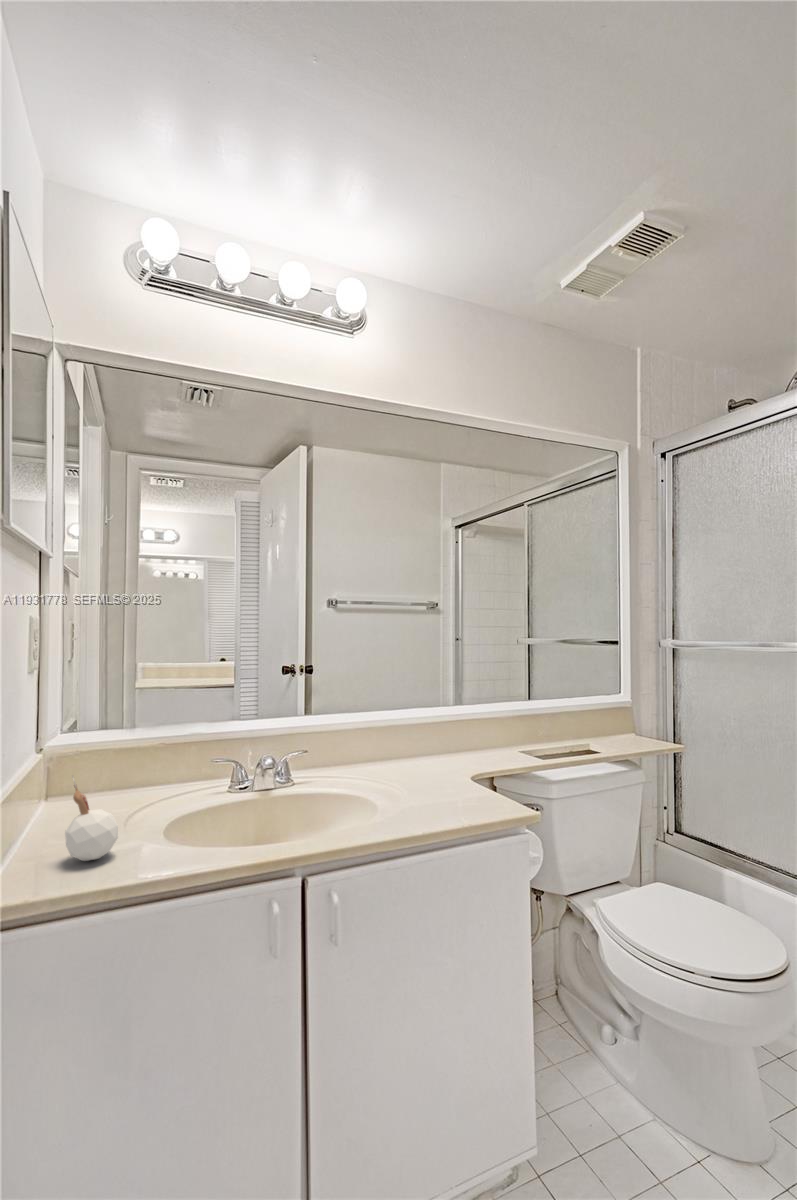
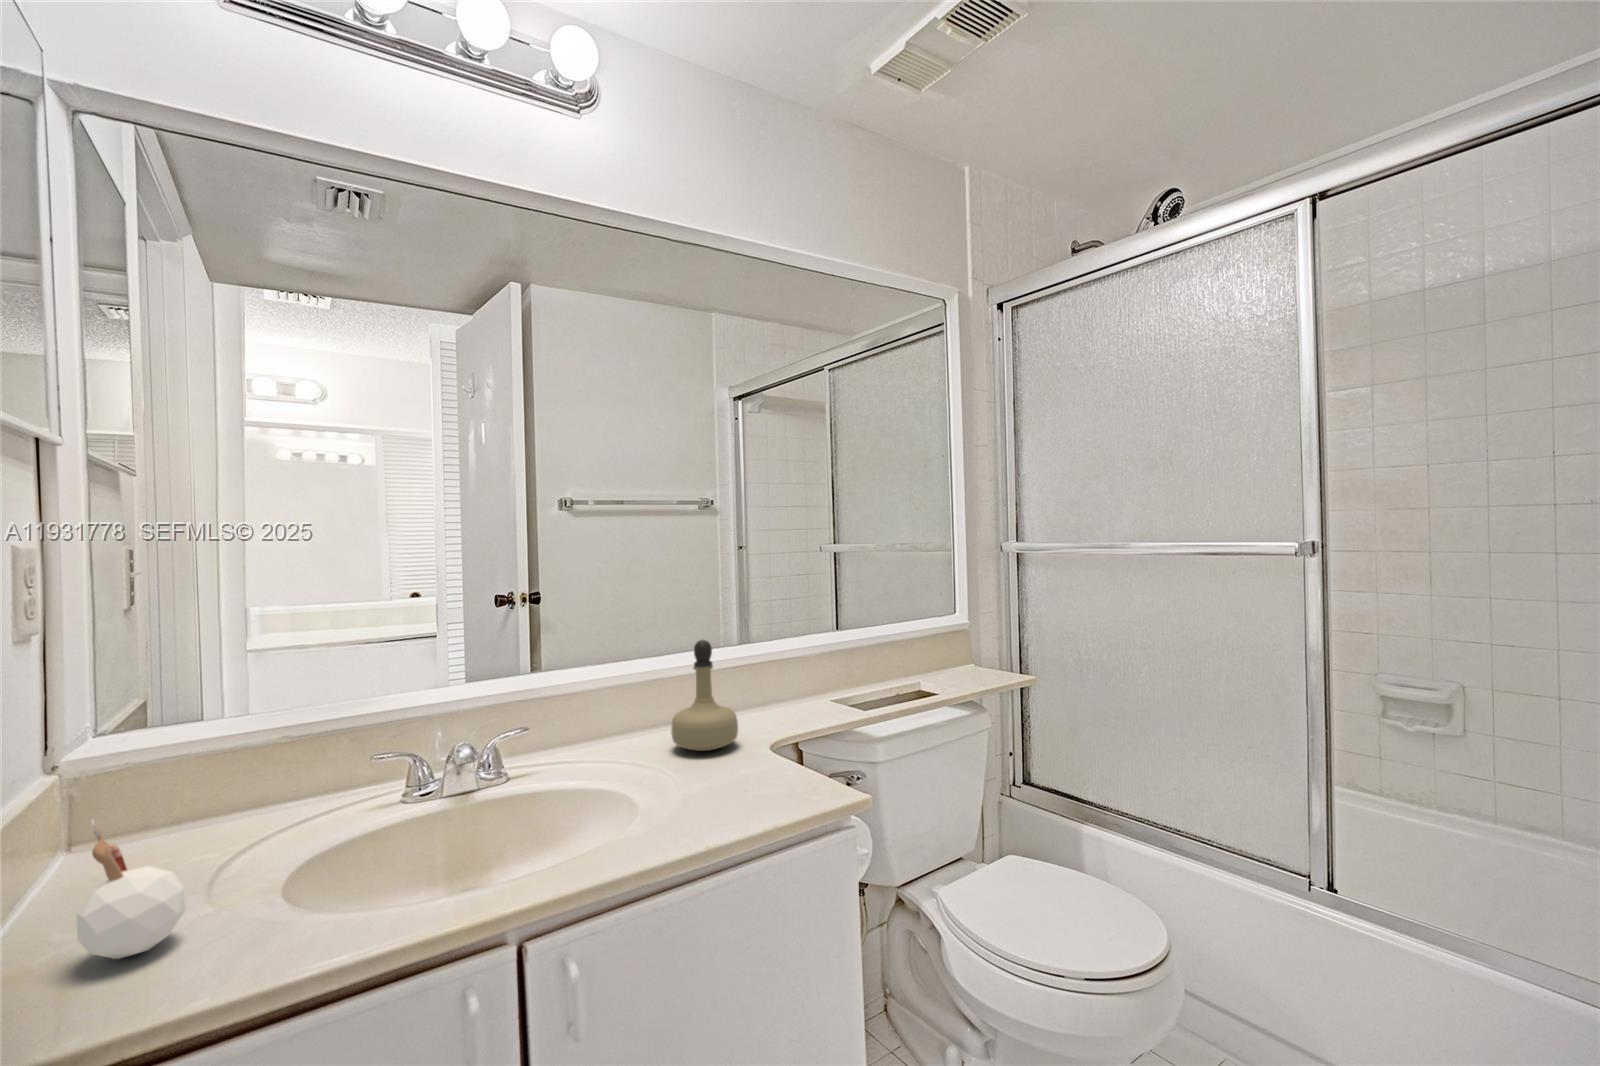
perfume bottle: none [402,698,449,777] -> present [671,640,738,751]

